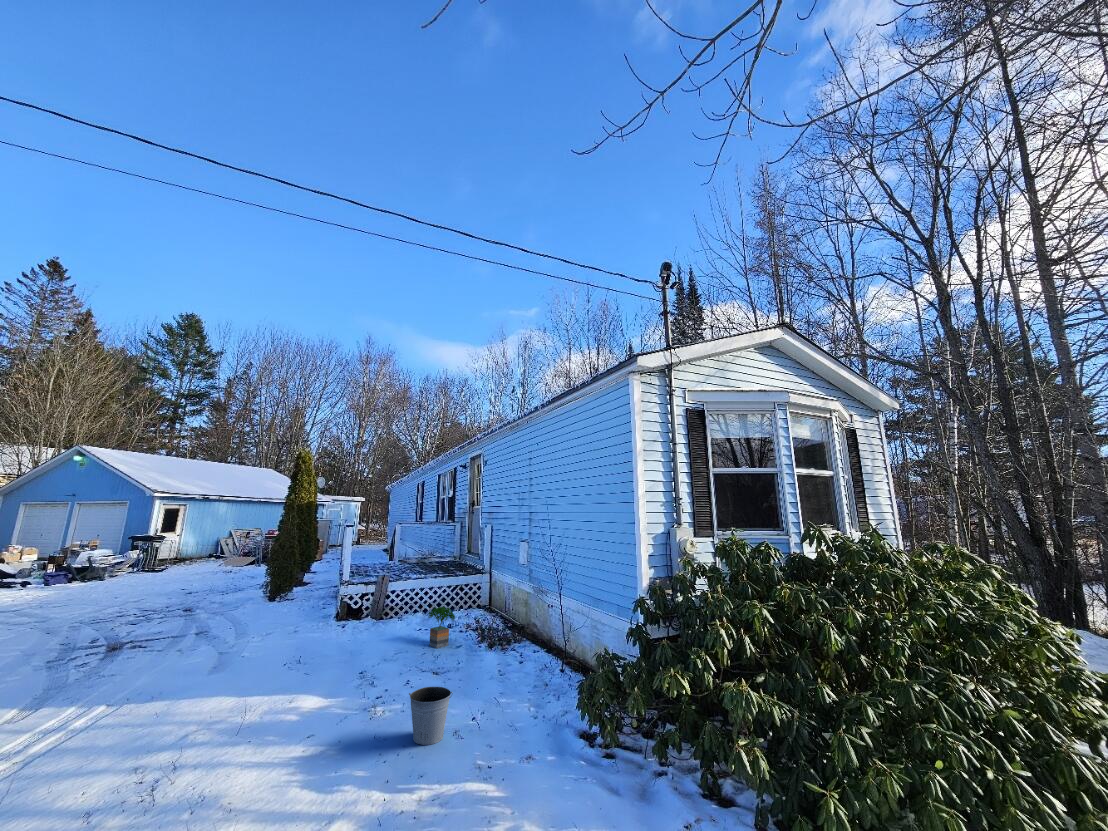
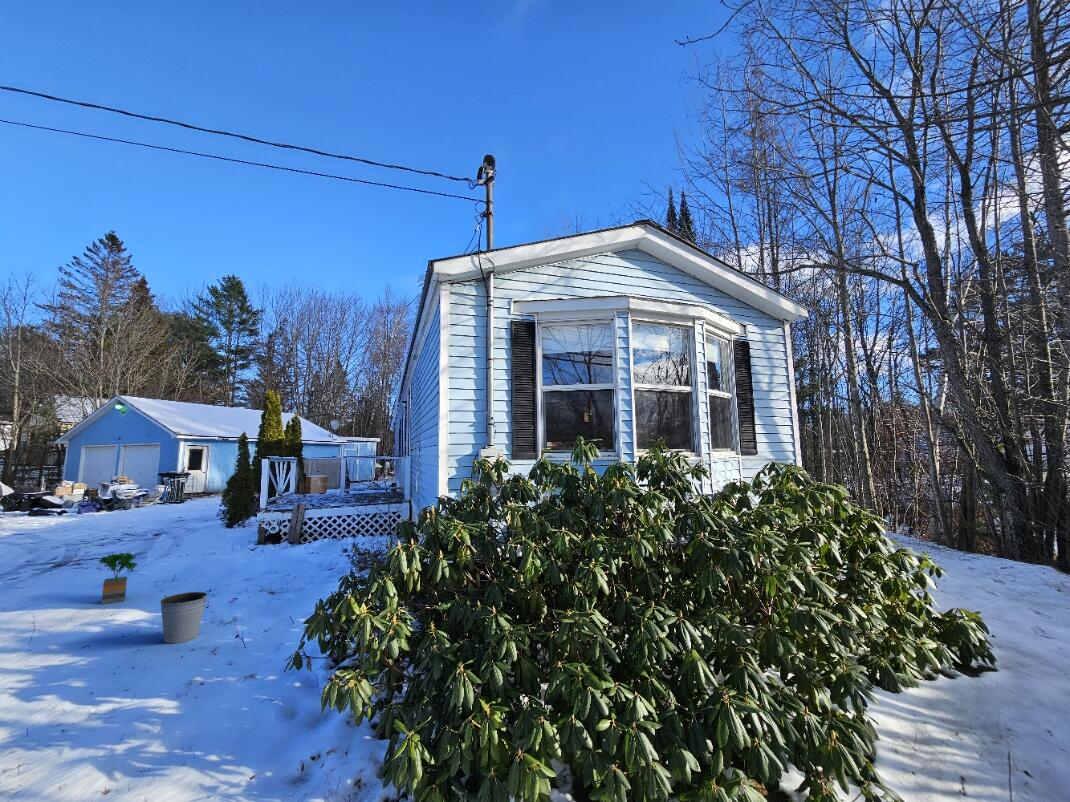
potted tree: present [428,607,455,648] -> present [99,553,137,604]

